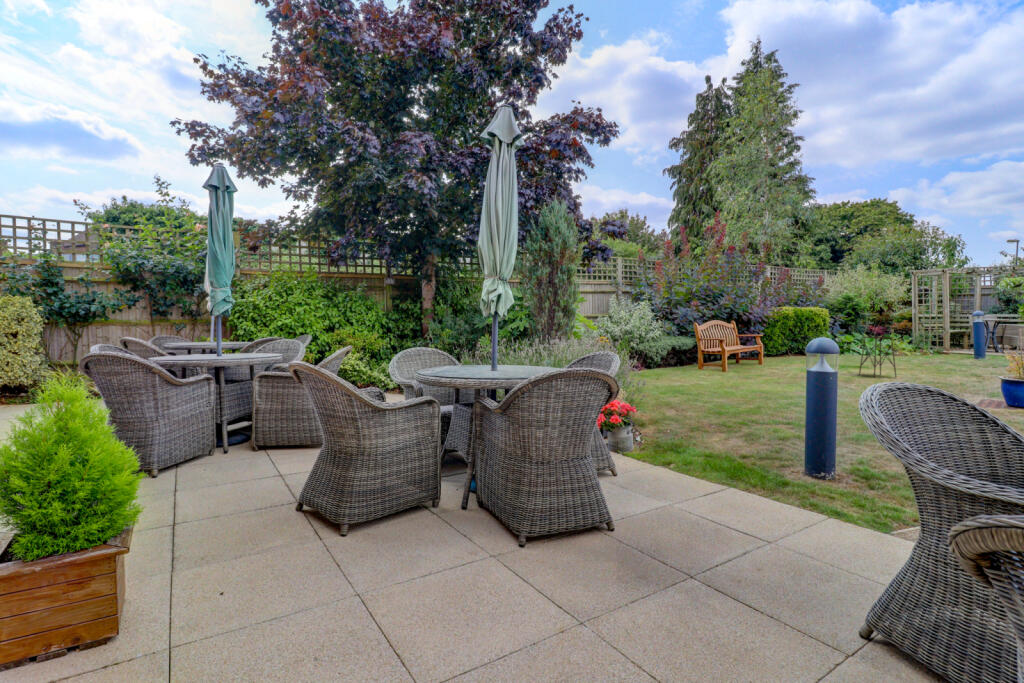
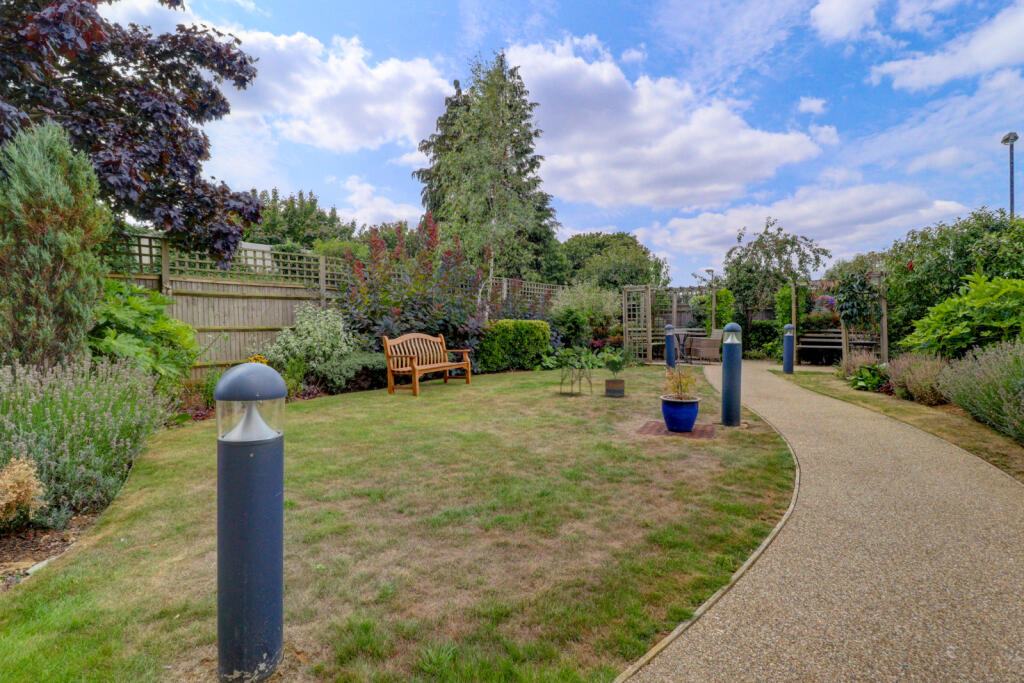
potted tree: none [911,345,941,380] -> present [605,359,628,397]

